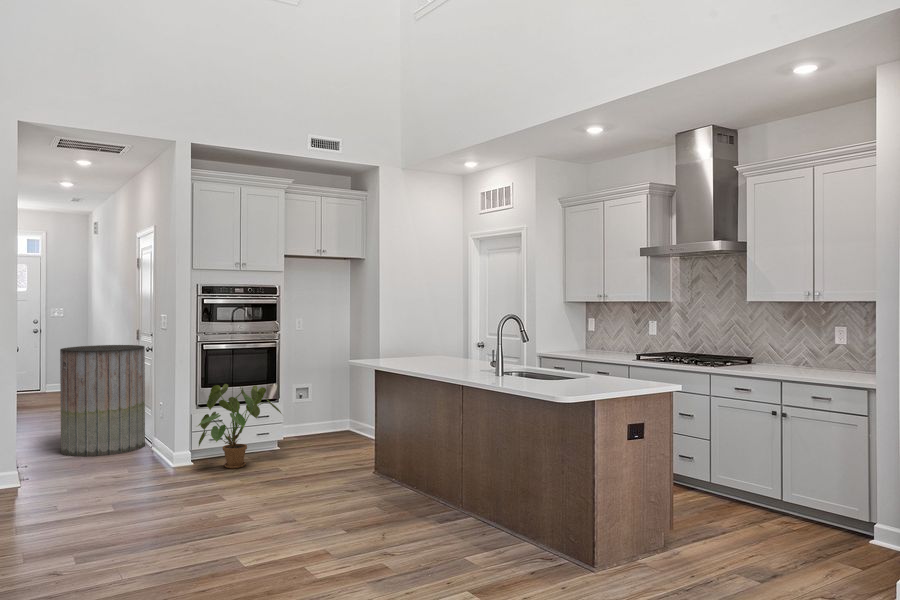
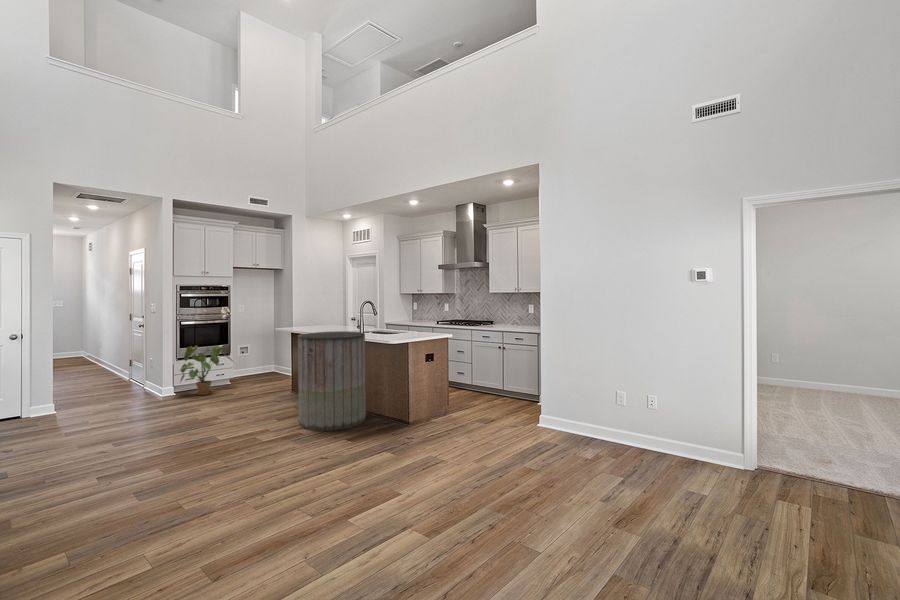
trash can: present [60,345,145,457] -> present [298,331,366,431]

